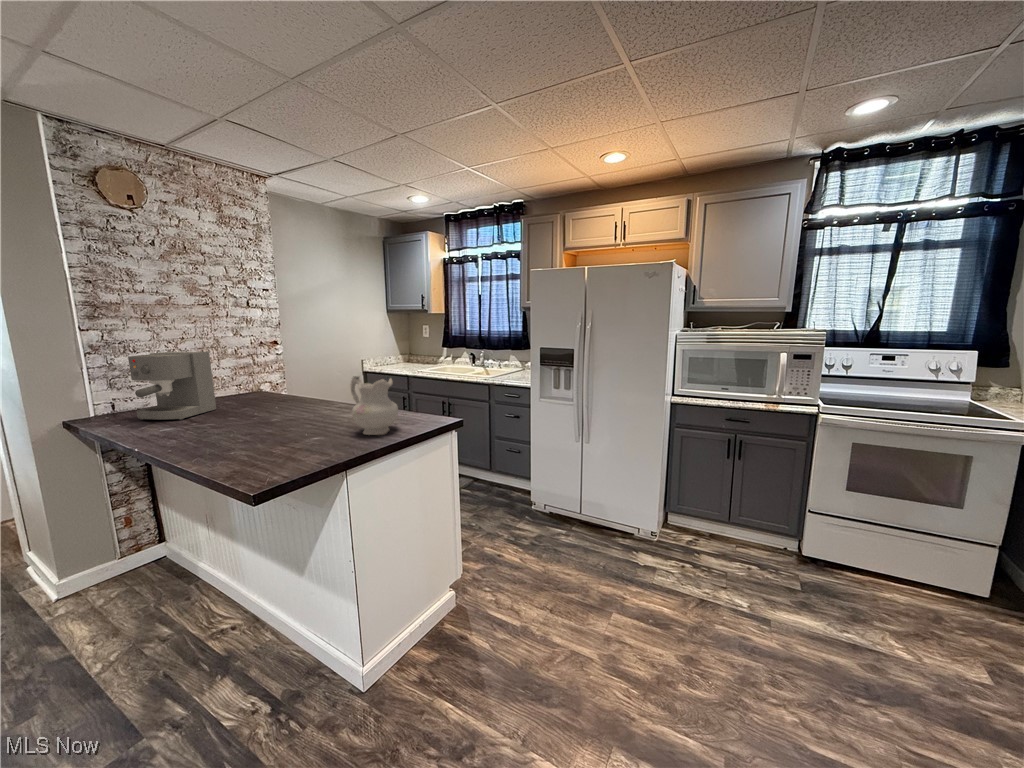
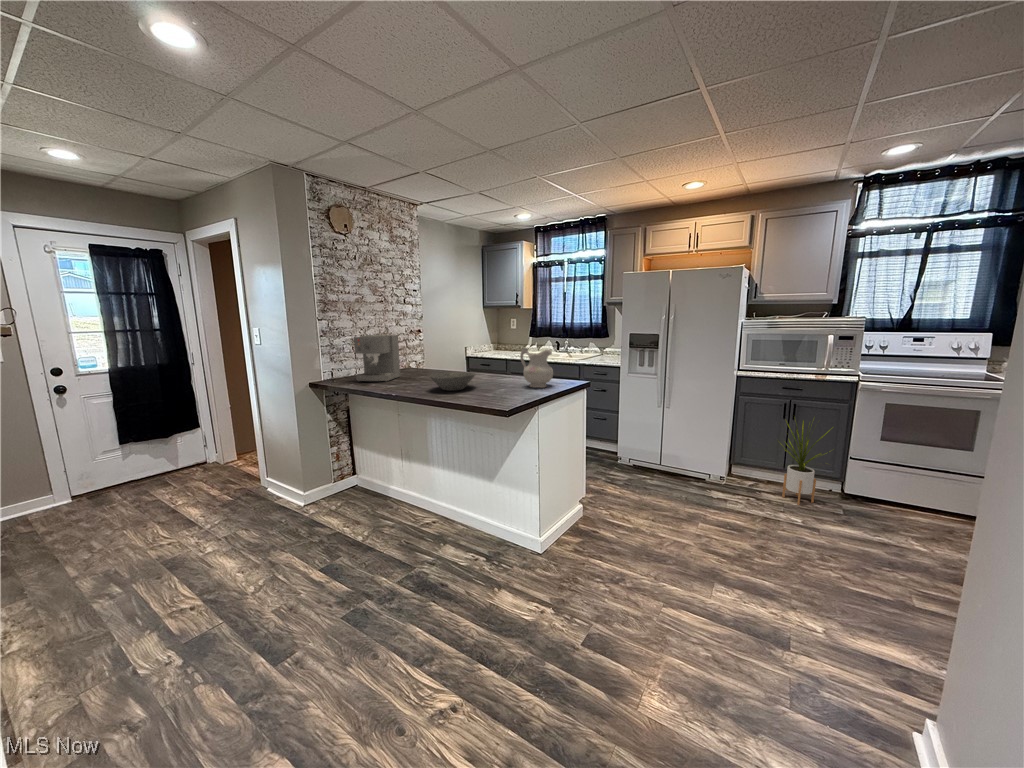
bowl: none [205,410,287,441] -> present [429,372,476,391]
house plant: none [719,457,790,576] -> present [780,420,833,505]

